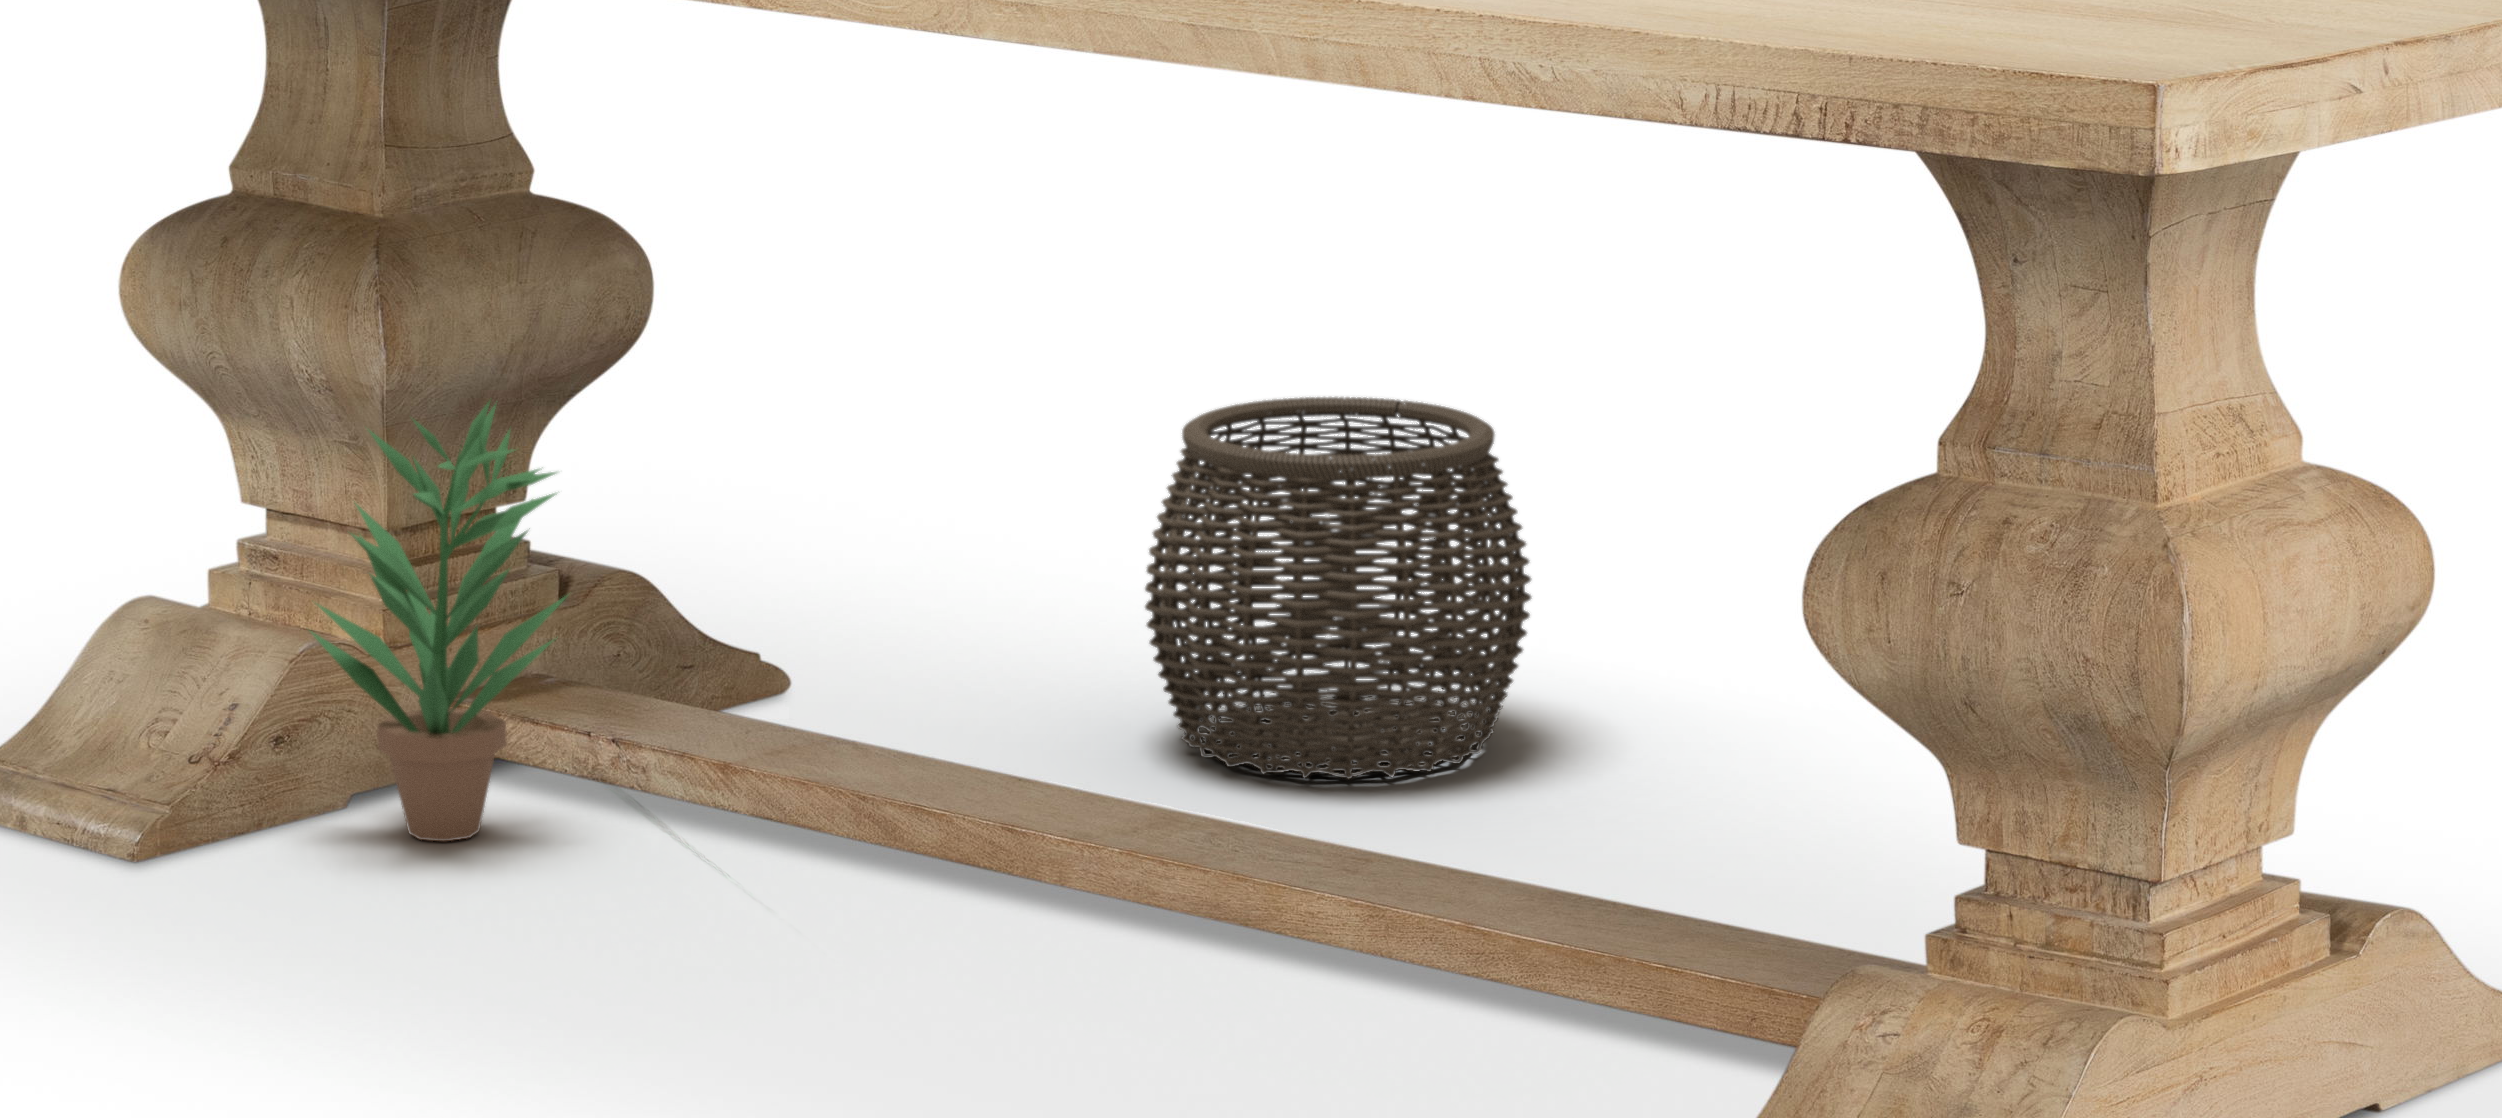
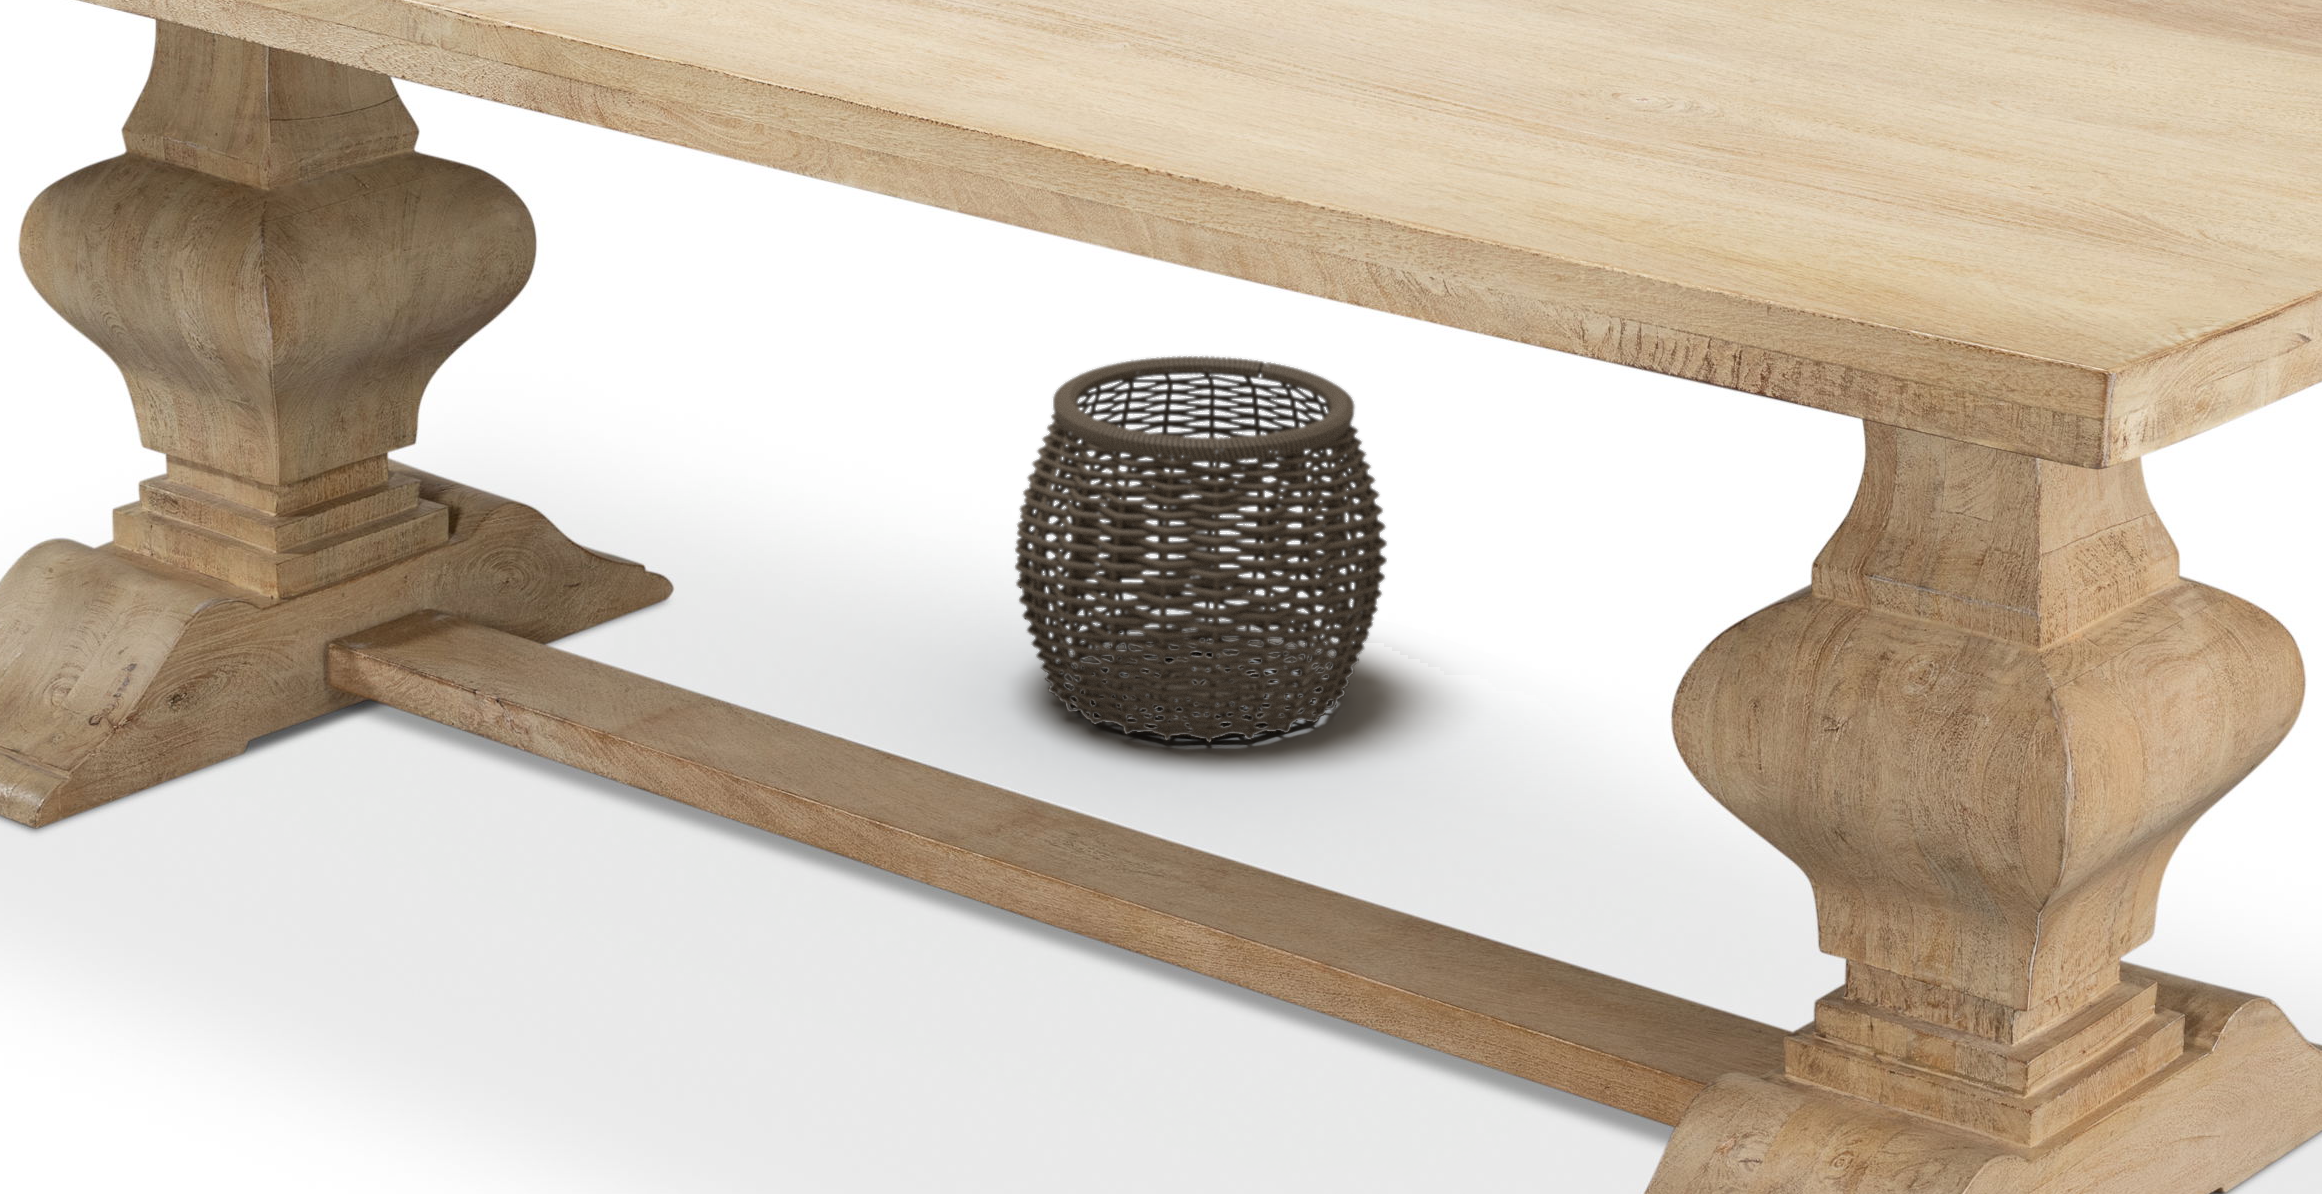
potted plant: present [311,402,566,841] -> none [200,385,459,806]

